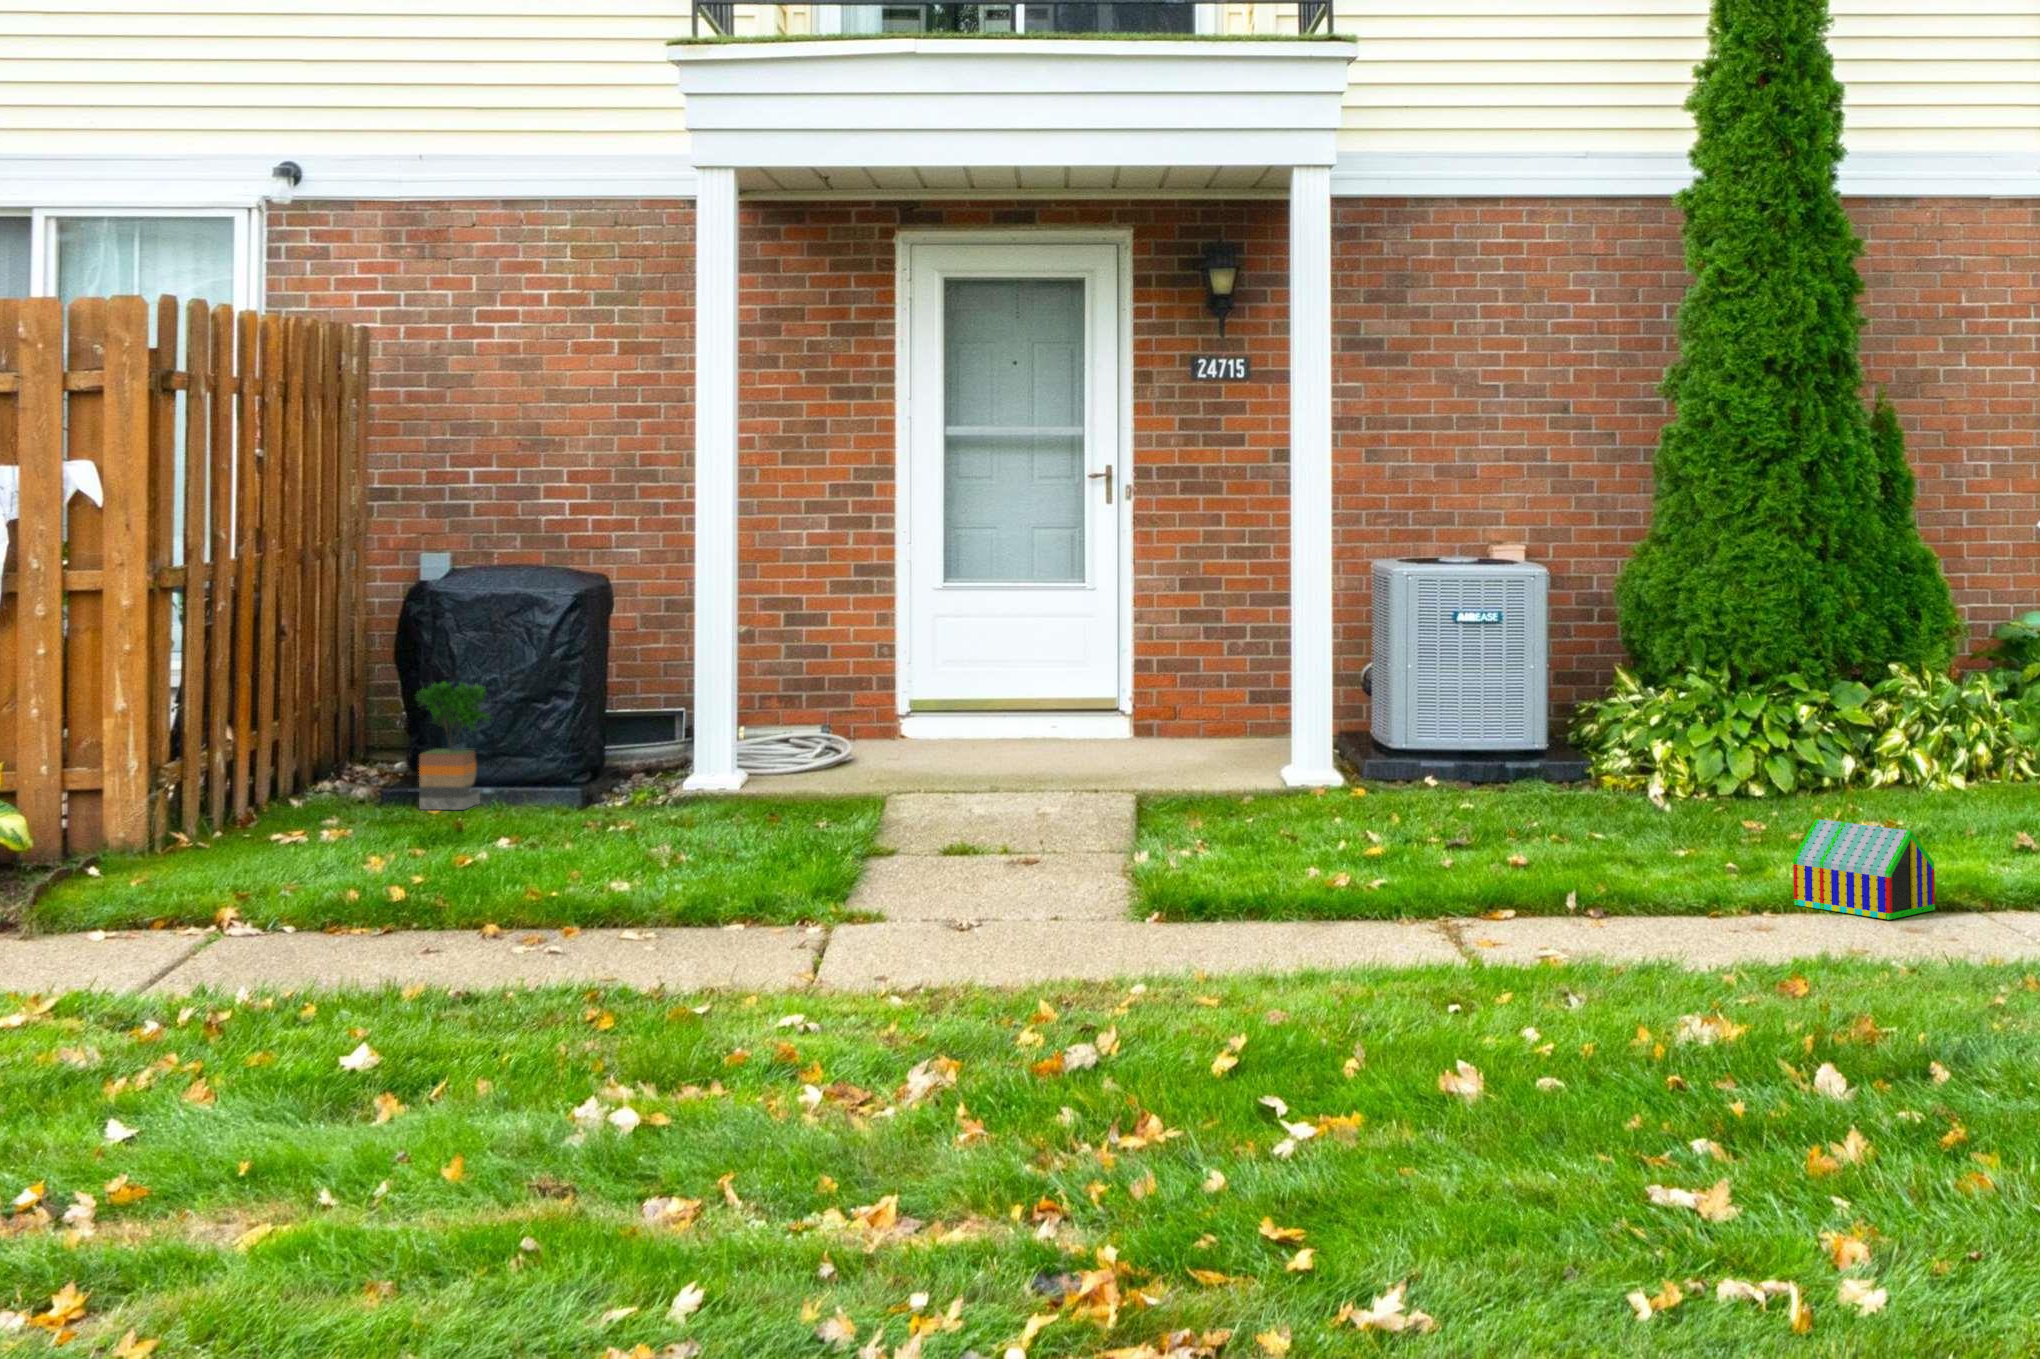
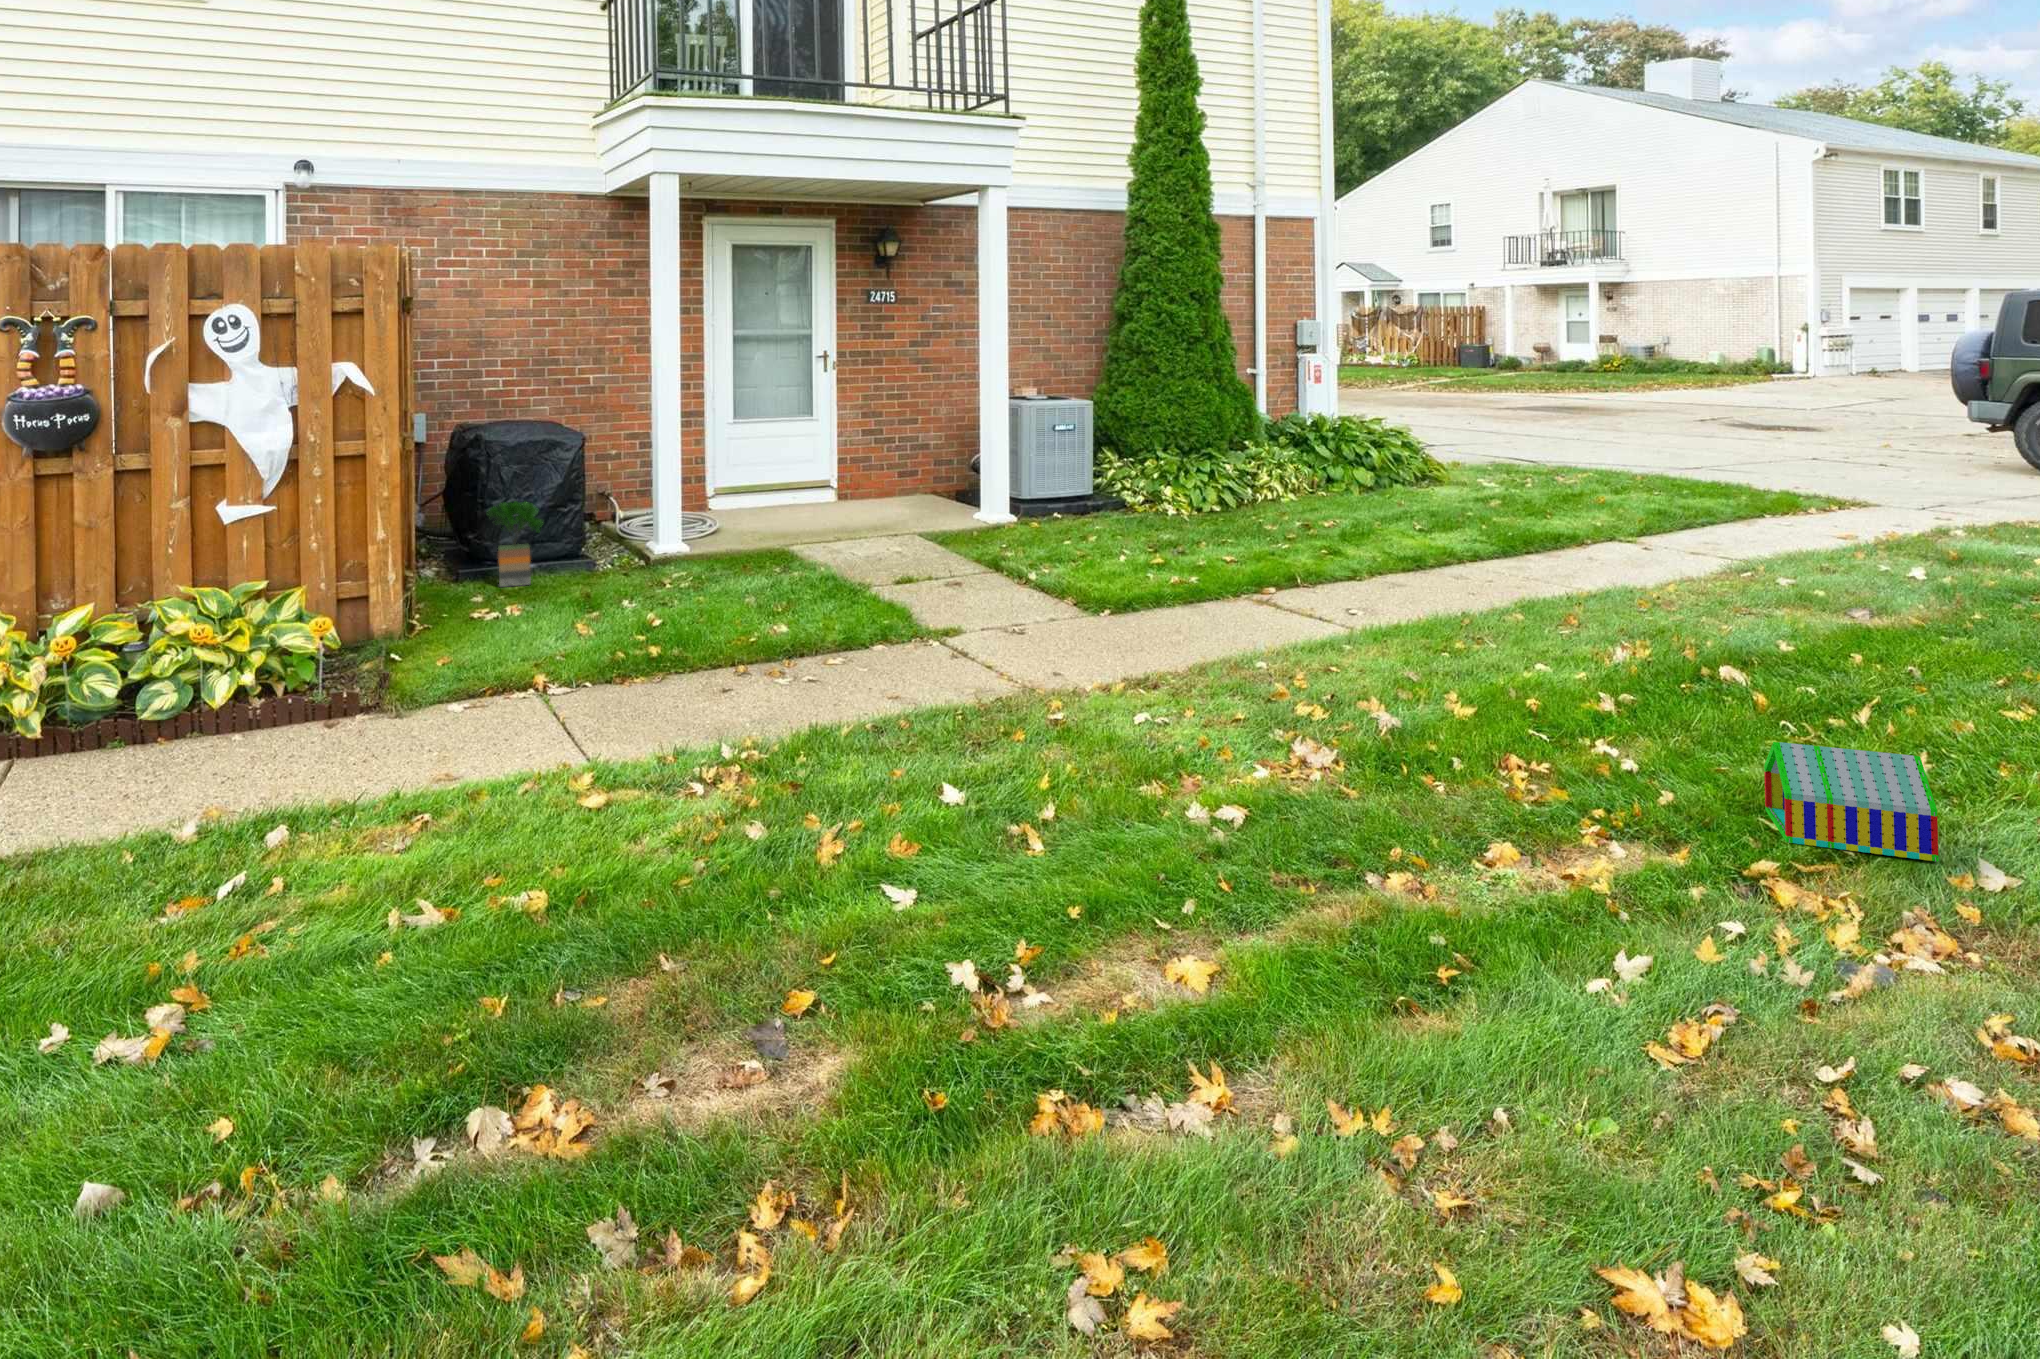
toy house: present [1793,819,1935,920] -> present [1764,742,1939,862]

